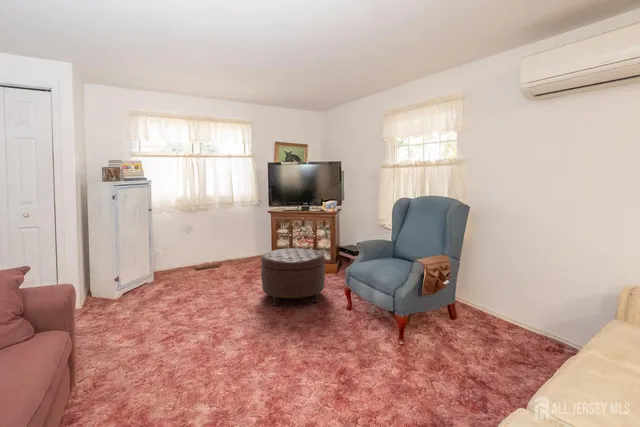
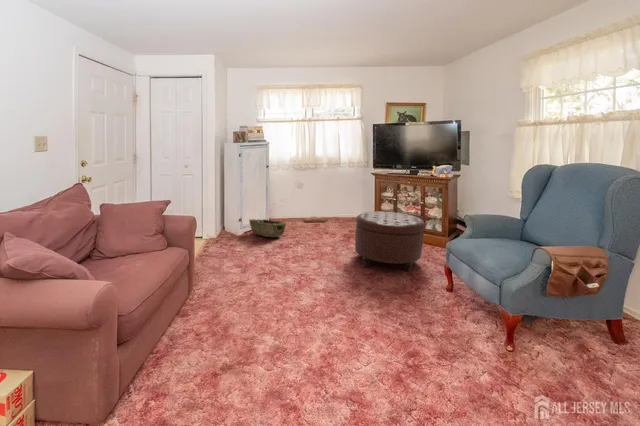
woven basket: none [129,274,178,295] -> present [249,219,286,237]

